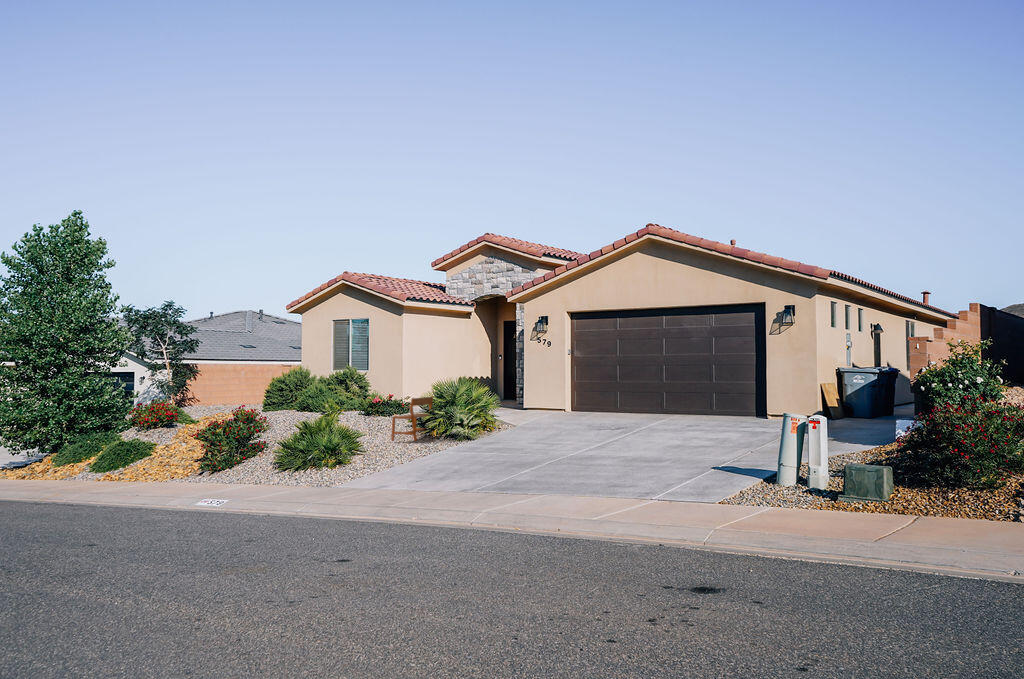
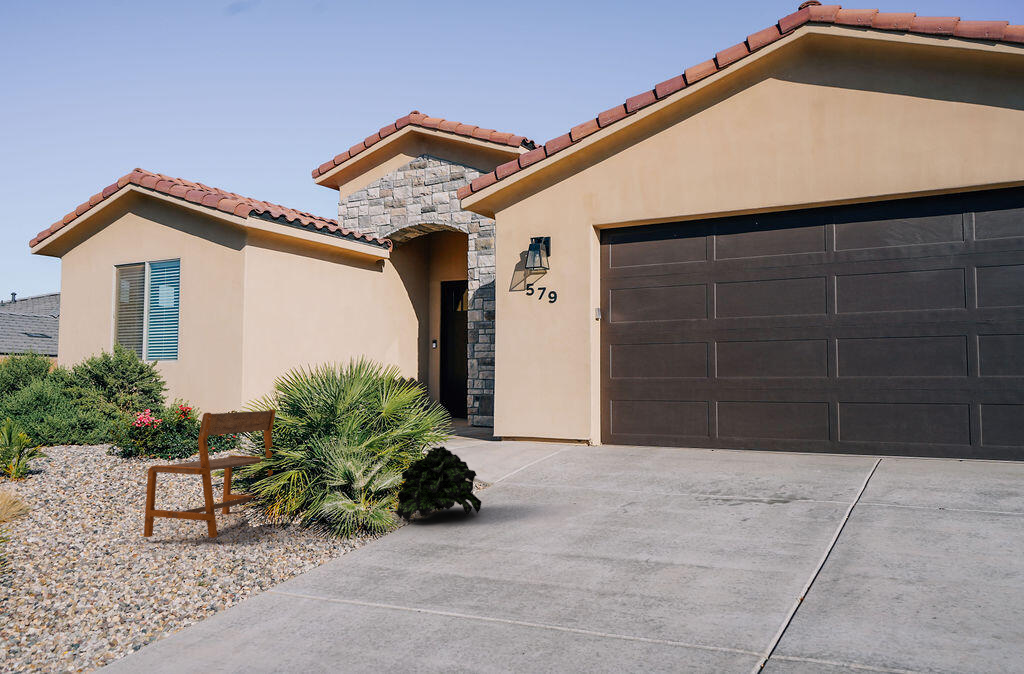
potted plant: none [478,410,509,437] -> present [396,446,481,521]

